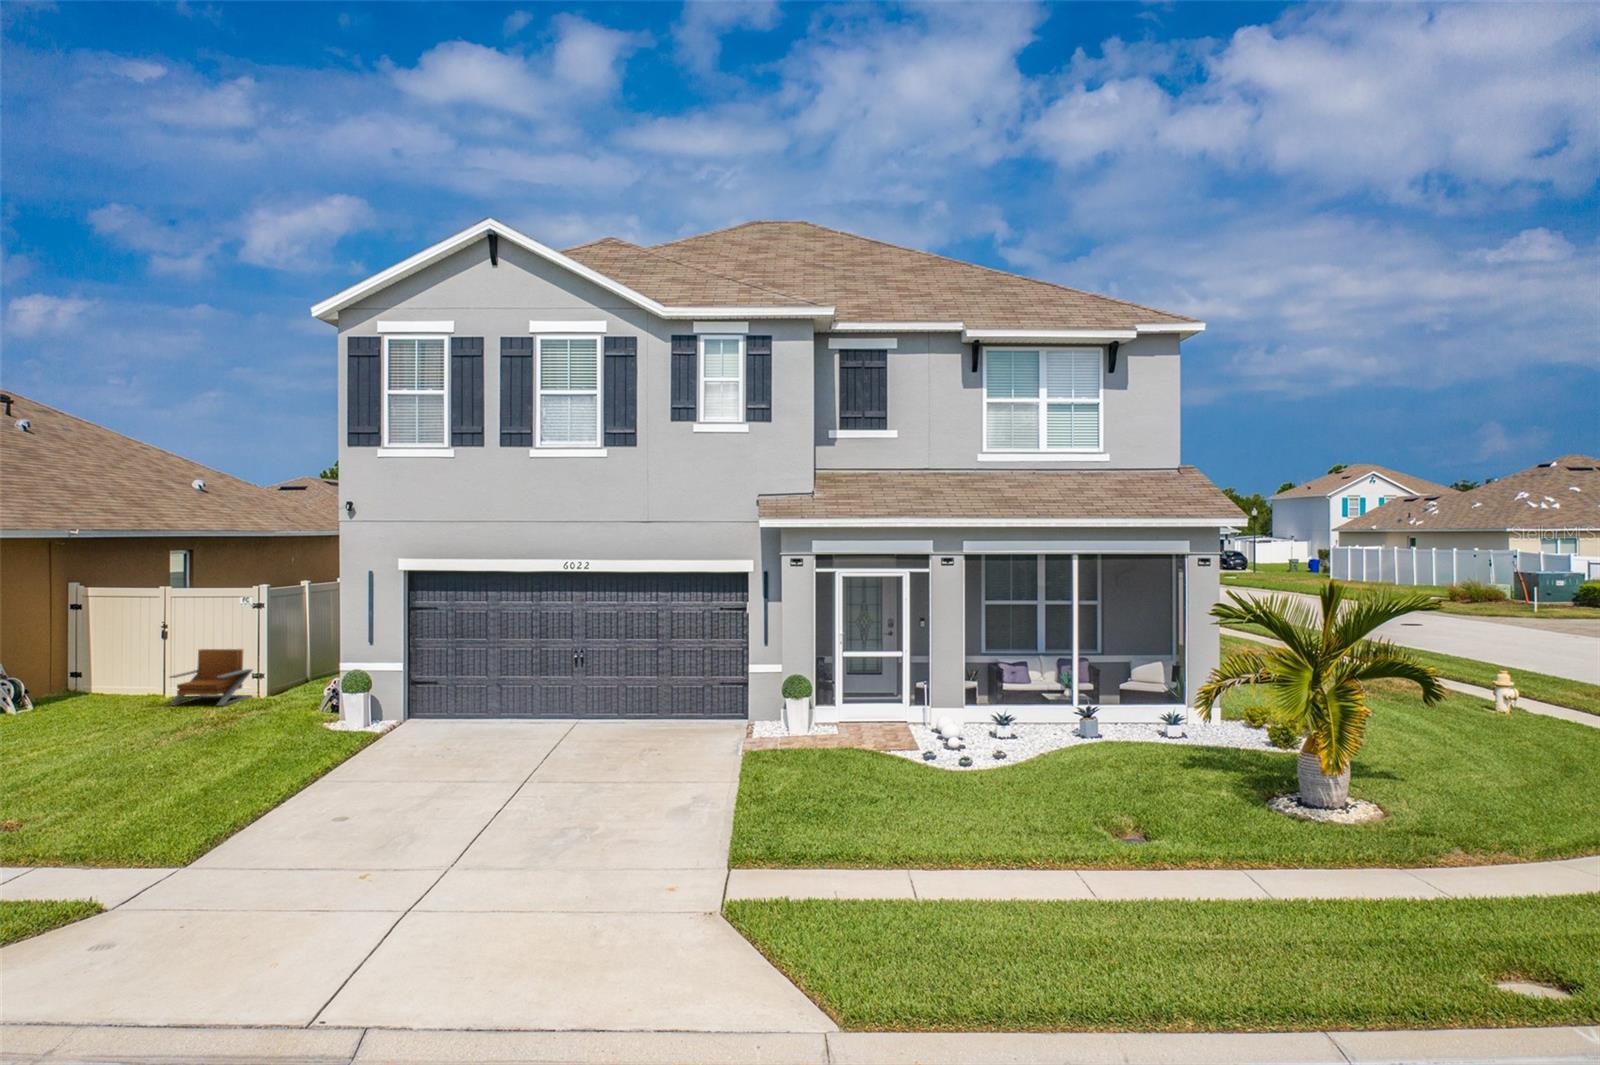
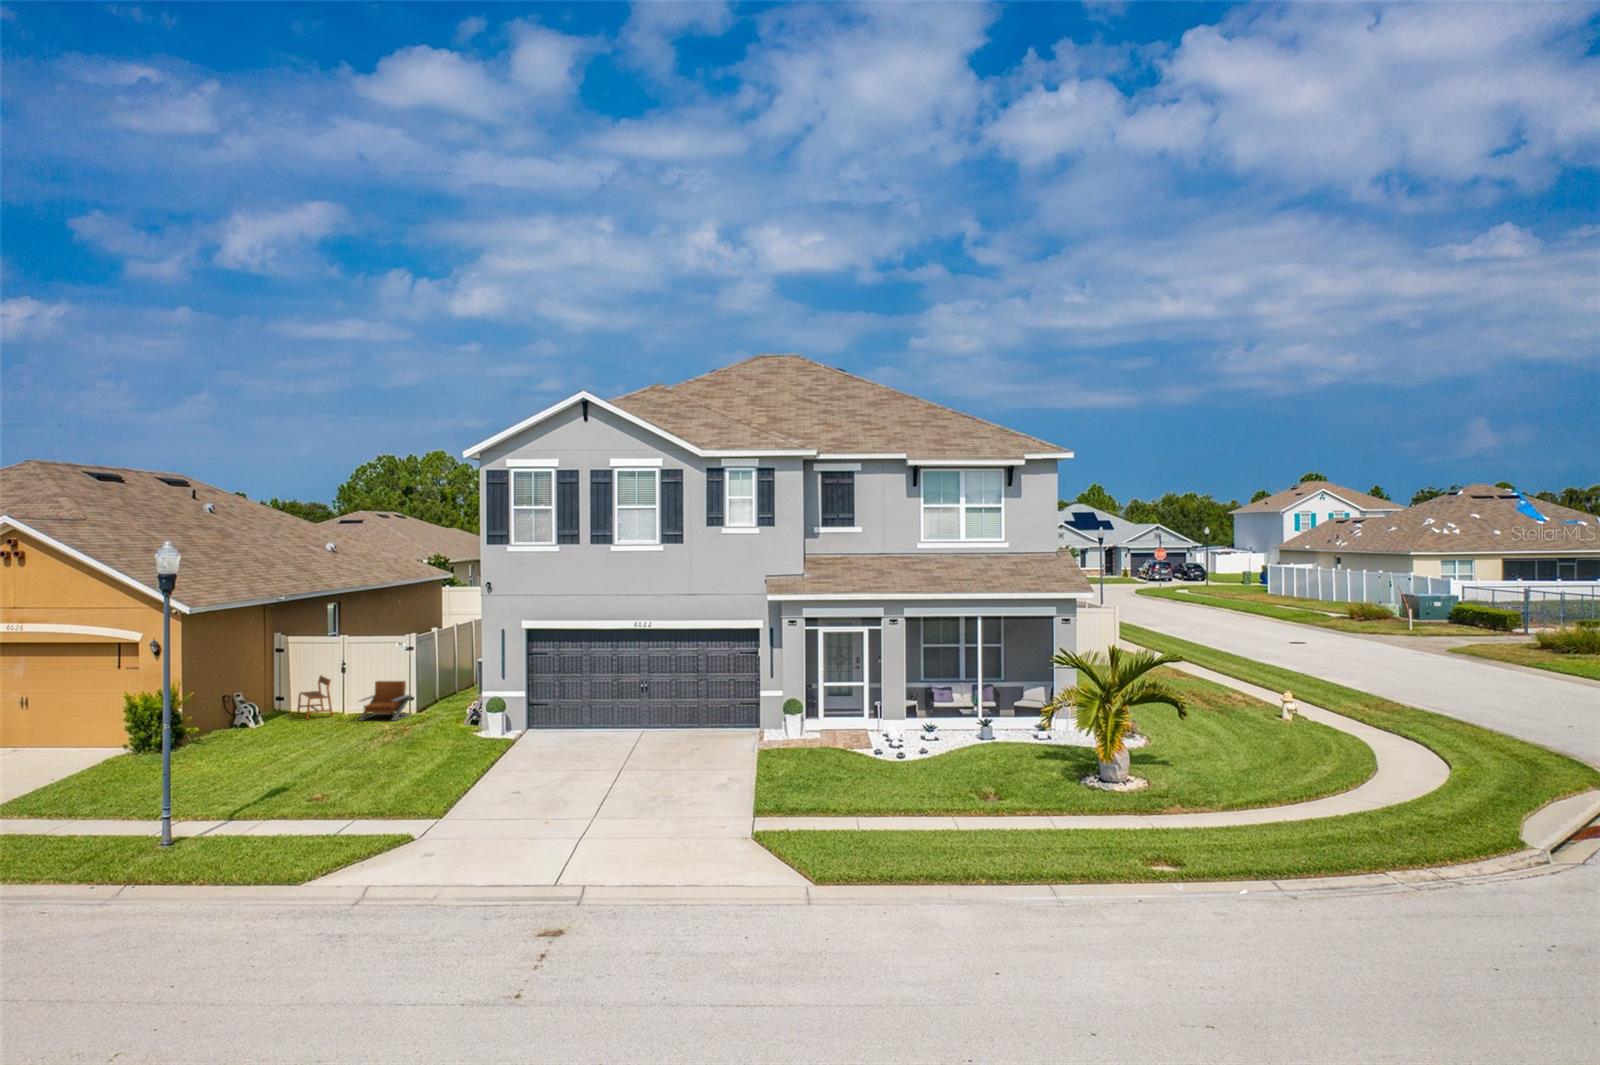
bench: none [91,641,138,704] -> present [297,676,332,720]

